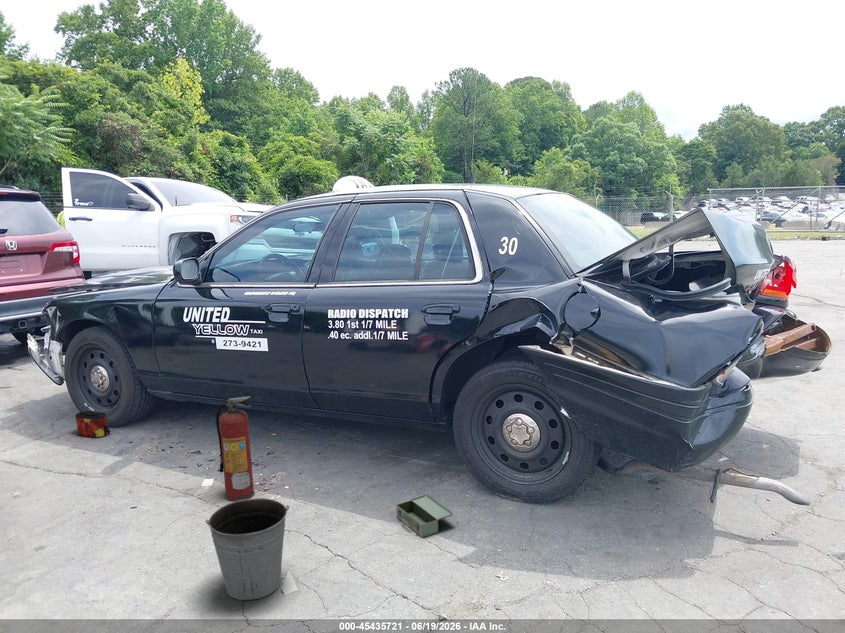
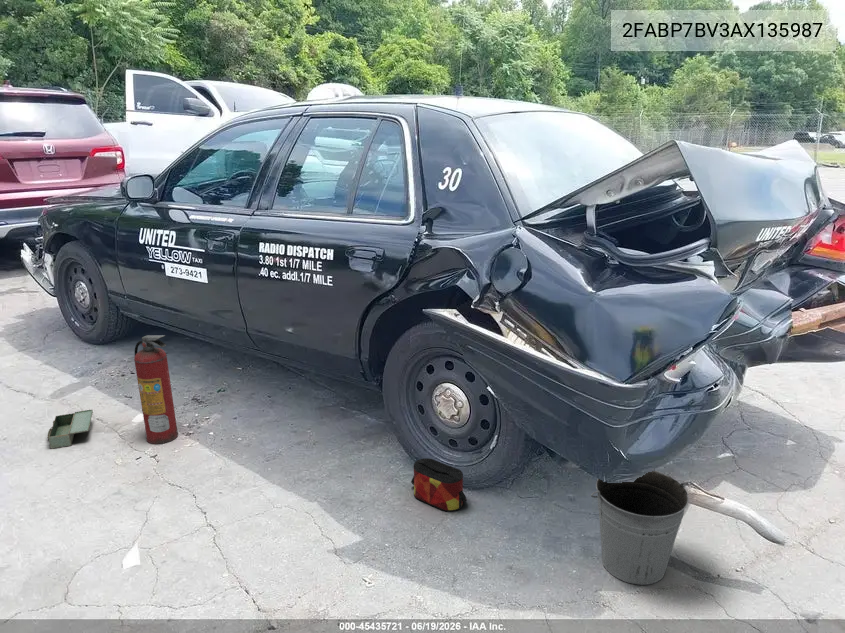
bag: present [76,411,110,438] -> present [411,458,467,512]
toolbox: present [396,495,453,537] -> present [48,410,93,449]
bucket: present [206,498,289,600] -> present [591,471,689,585]

